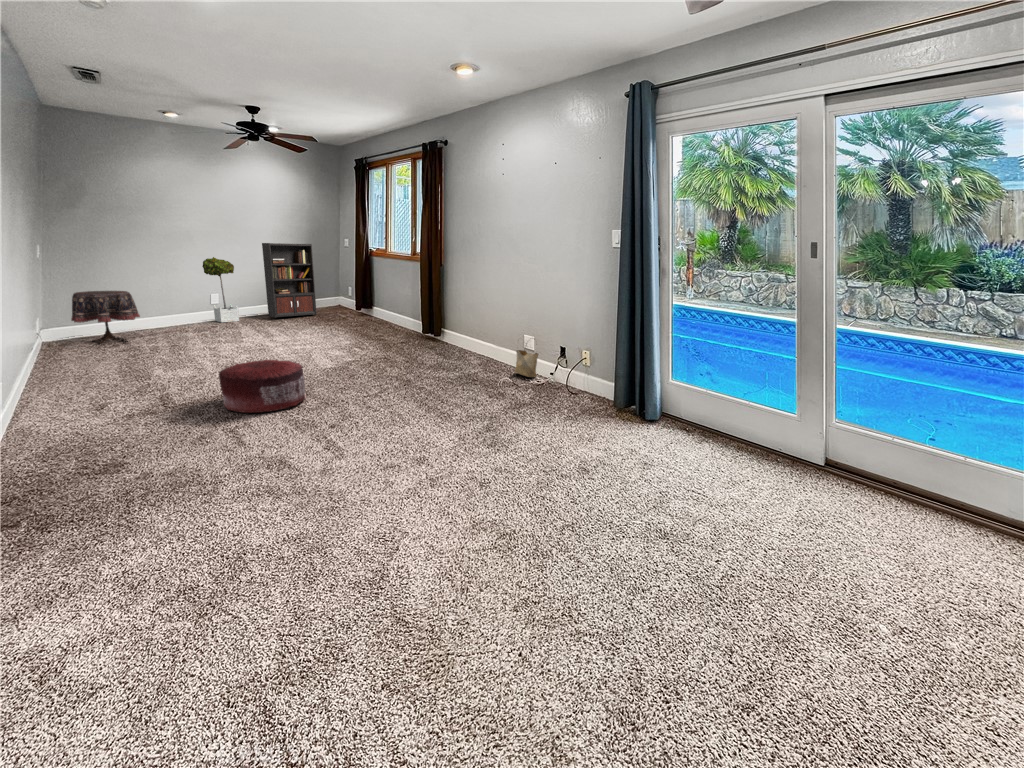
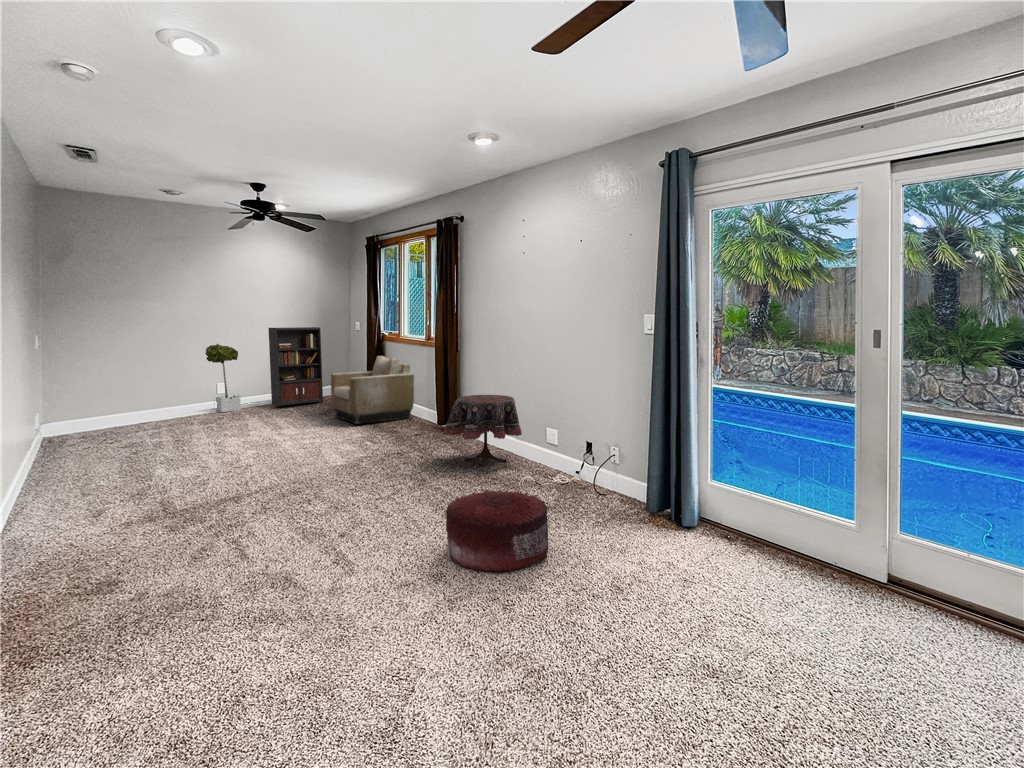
armchair: none [323,271,401,333] -> present [331,356,414,424]
side table: present [71,291,140,344] -> present [444,395,522,466]
woven basket: present [515,350,538,377] -> none [538,430,565,474]
pouf: present [219,359,306,413] -> present [446,490,548,571]

